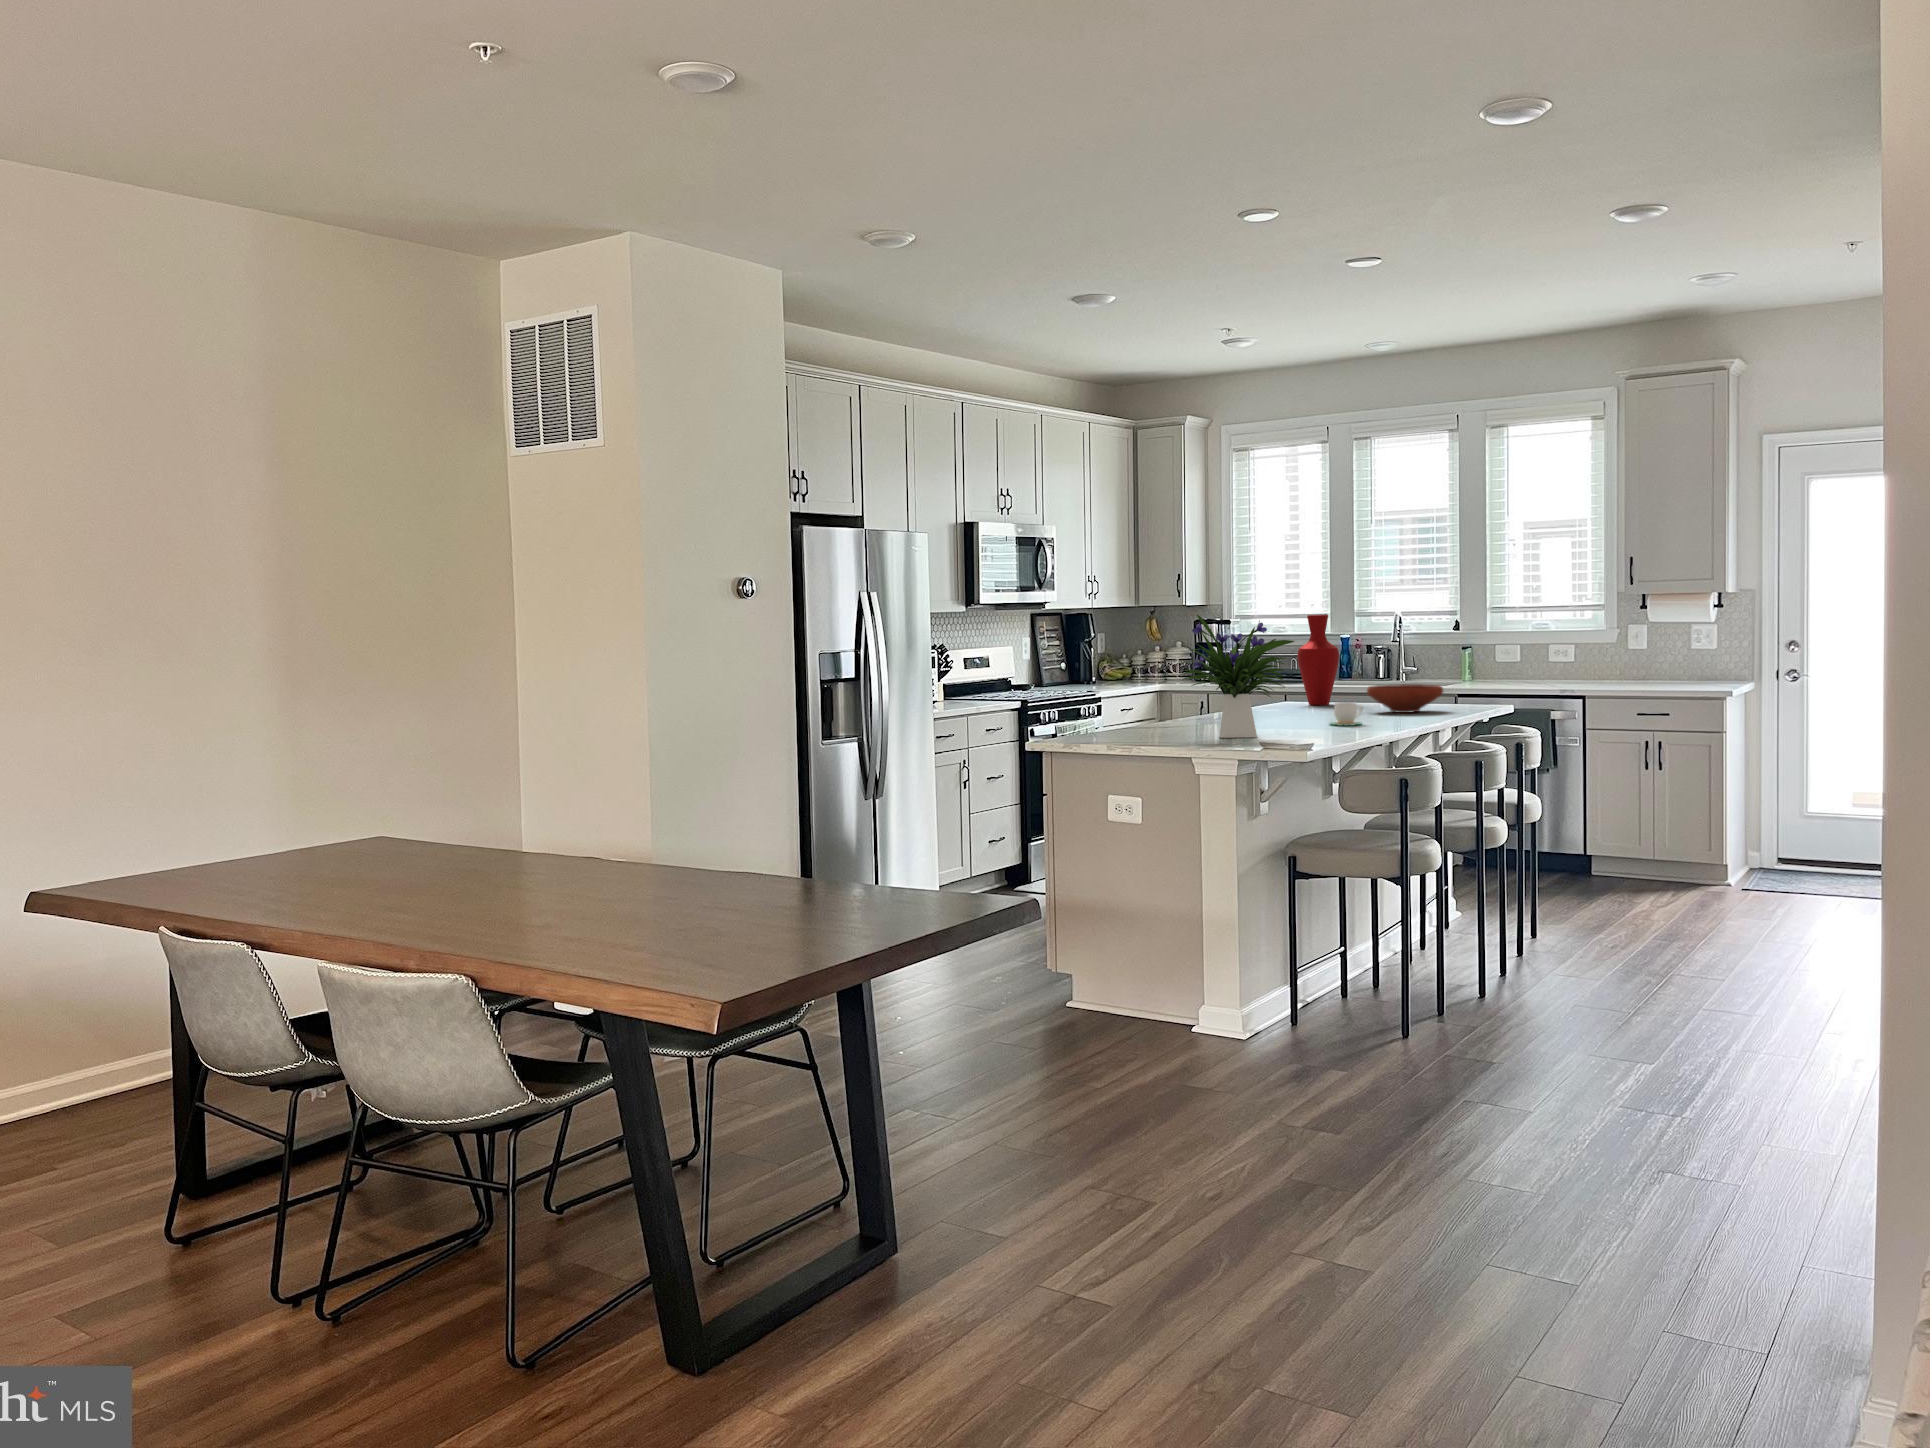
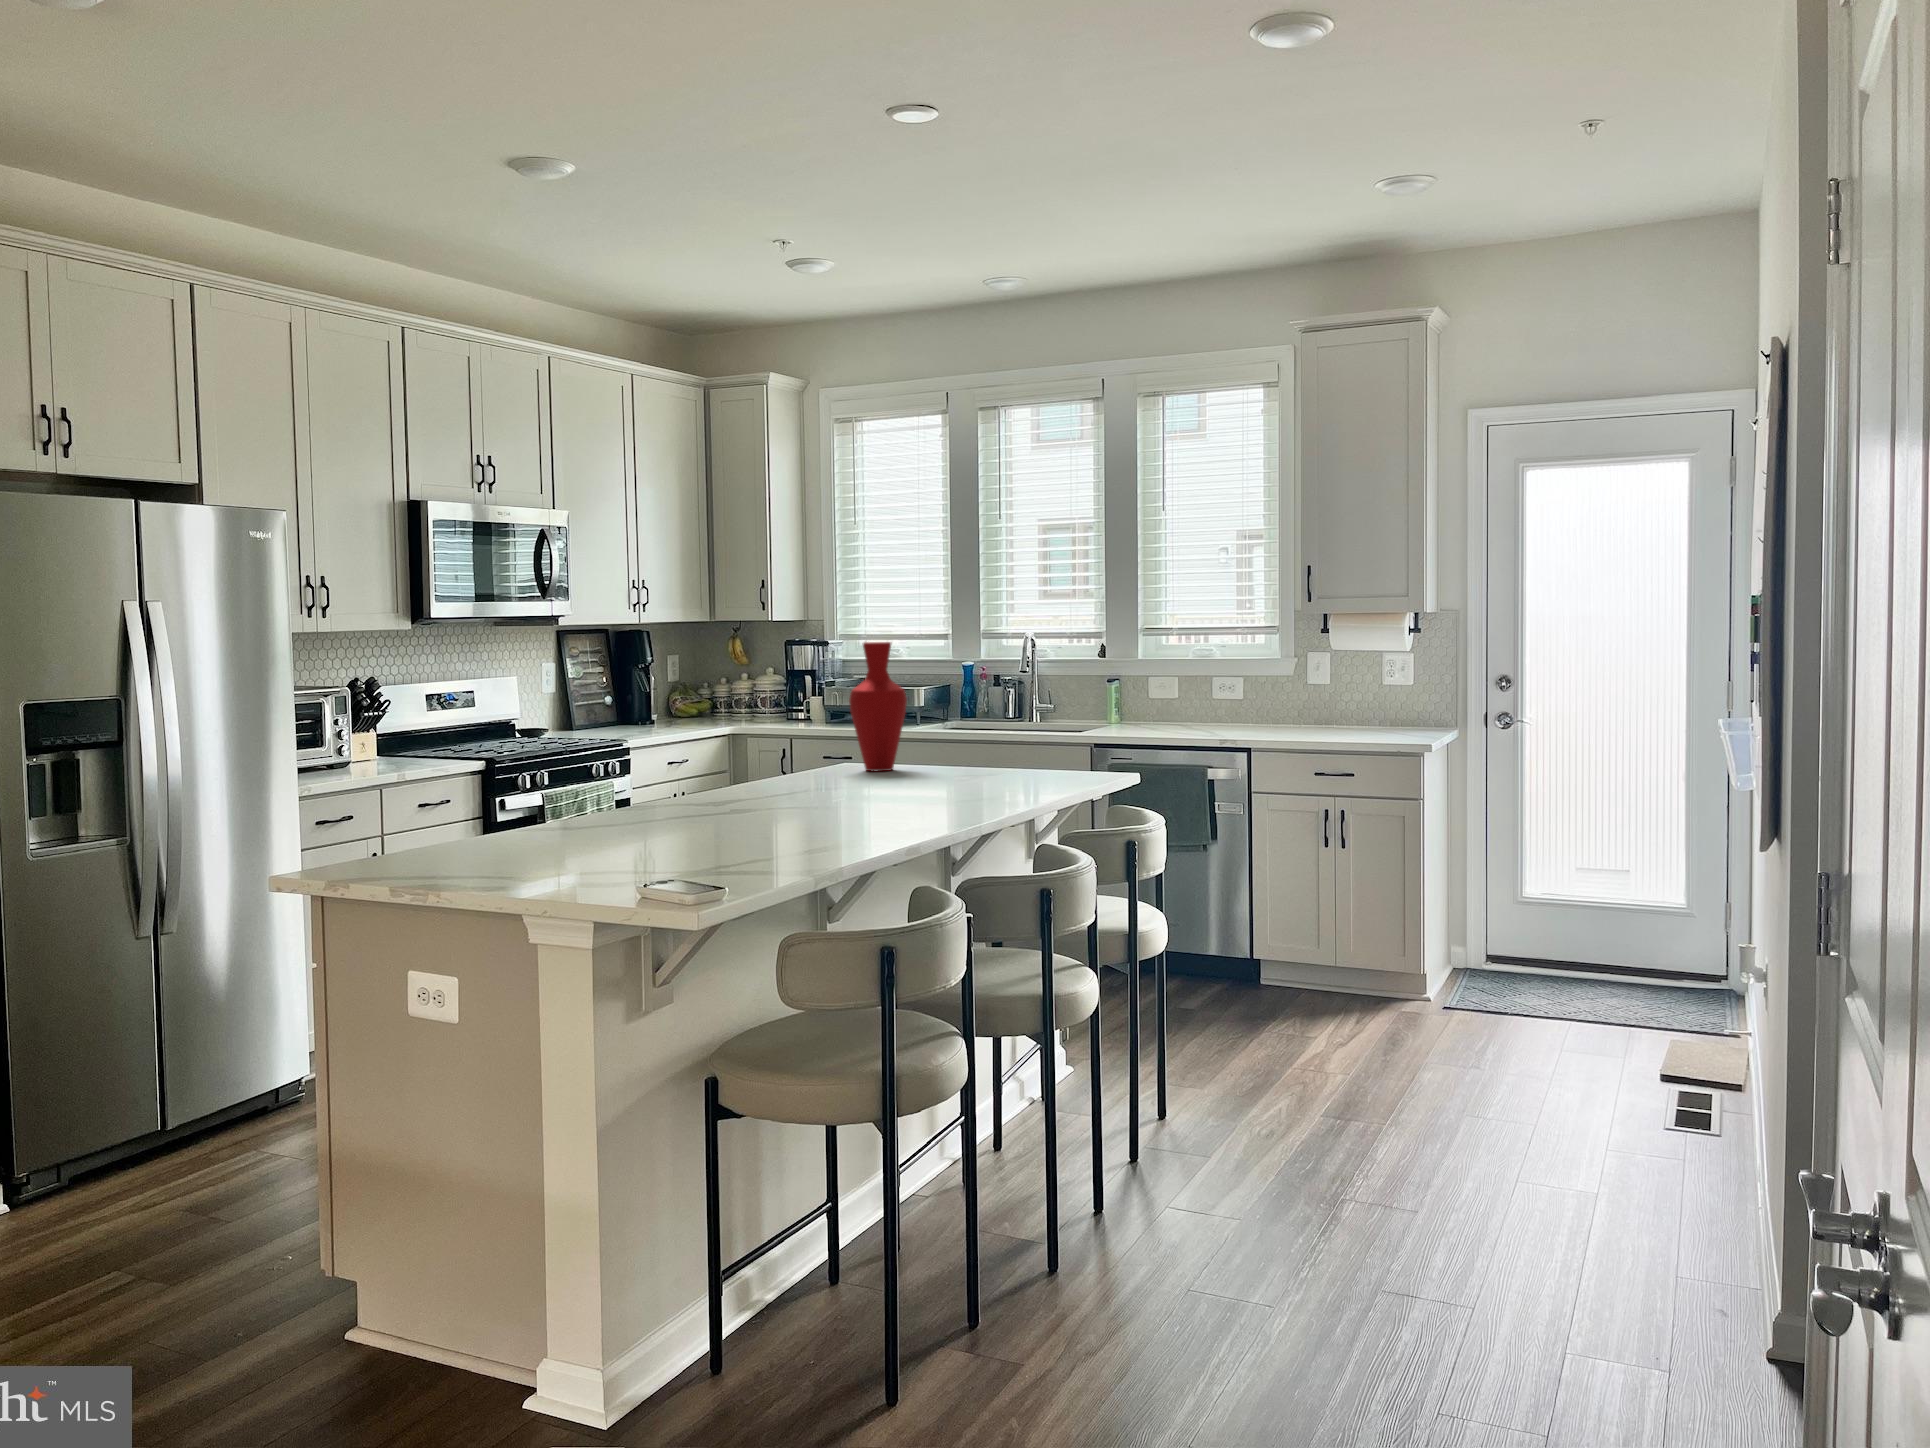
flower arrangement: present [1178,615,1294,738] -> none [538,652,736,864]
bowl: present [1367,684,1443,713] -> none [920,748,1029,792]
mug: present [1330,702,1362,726] -> none [827,788,880,828]

